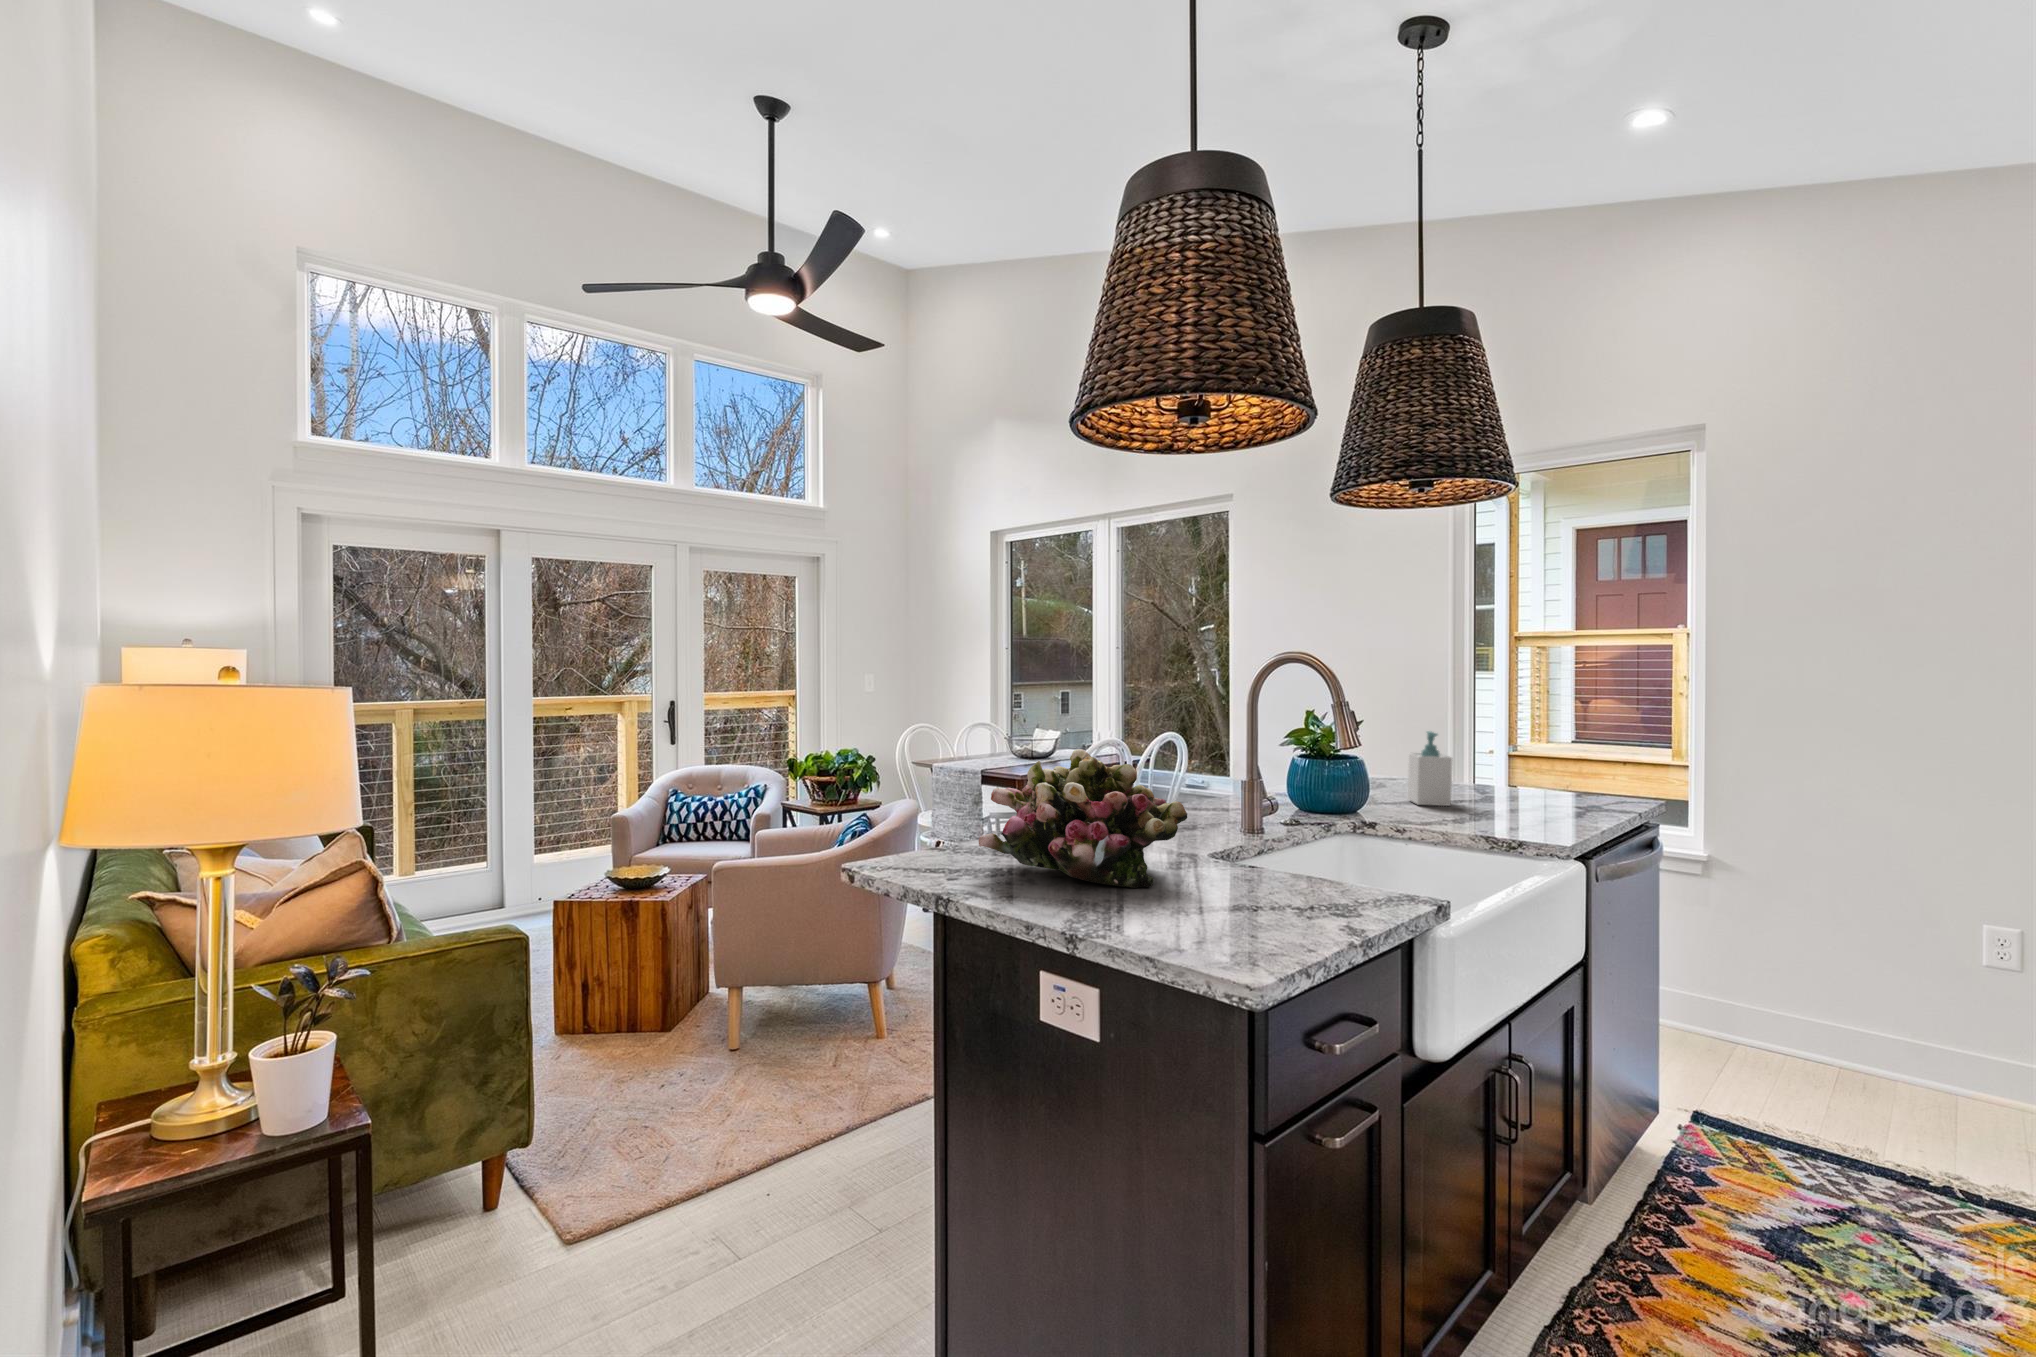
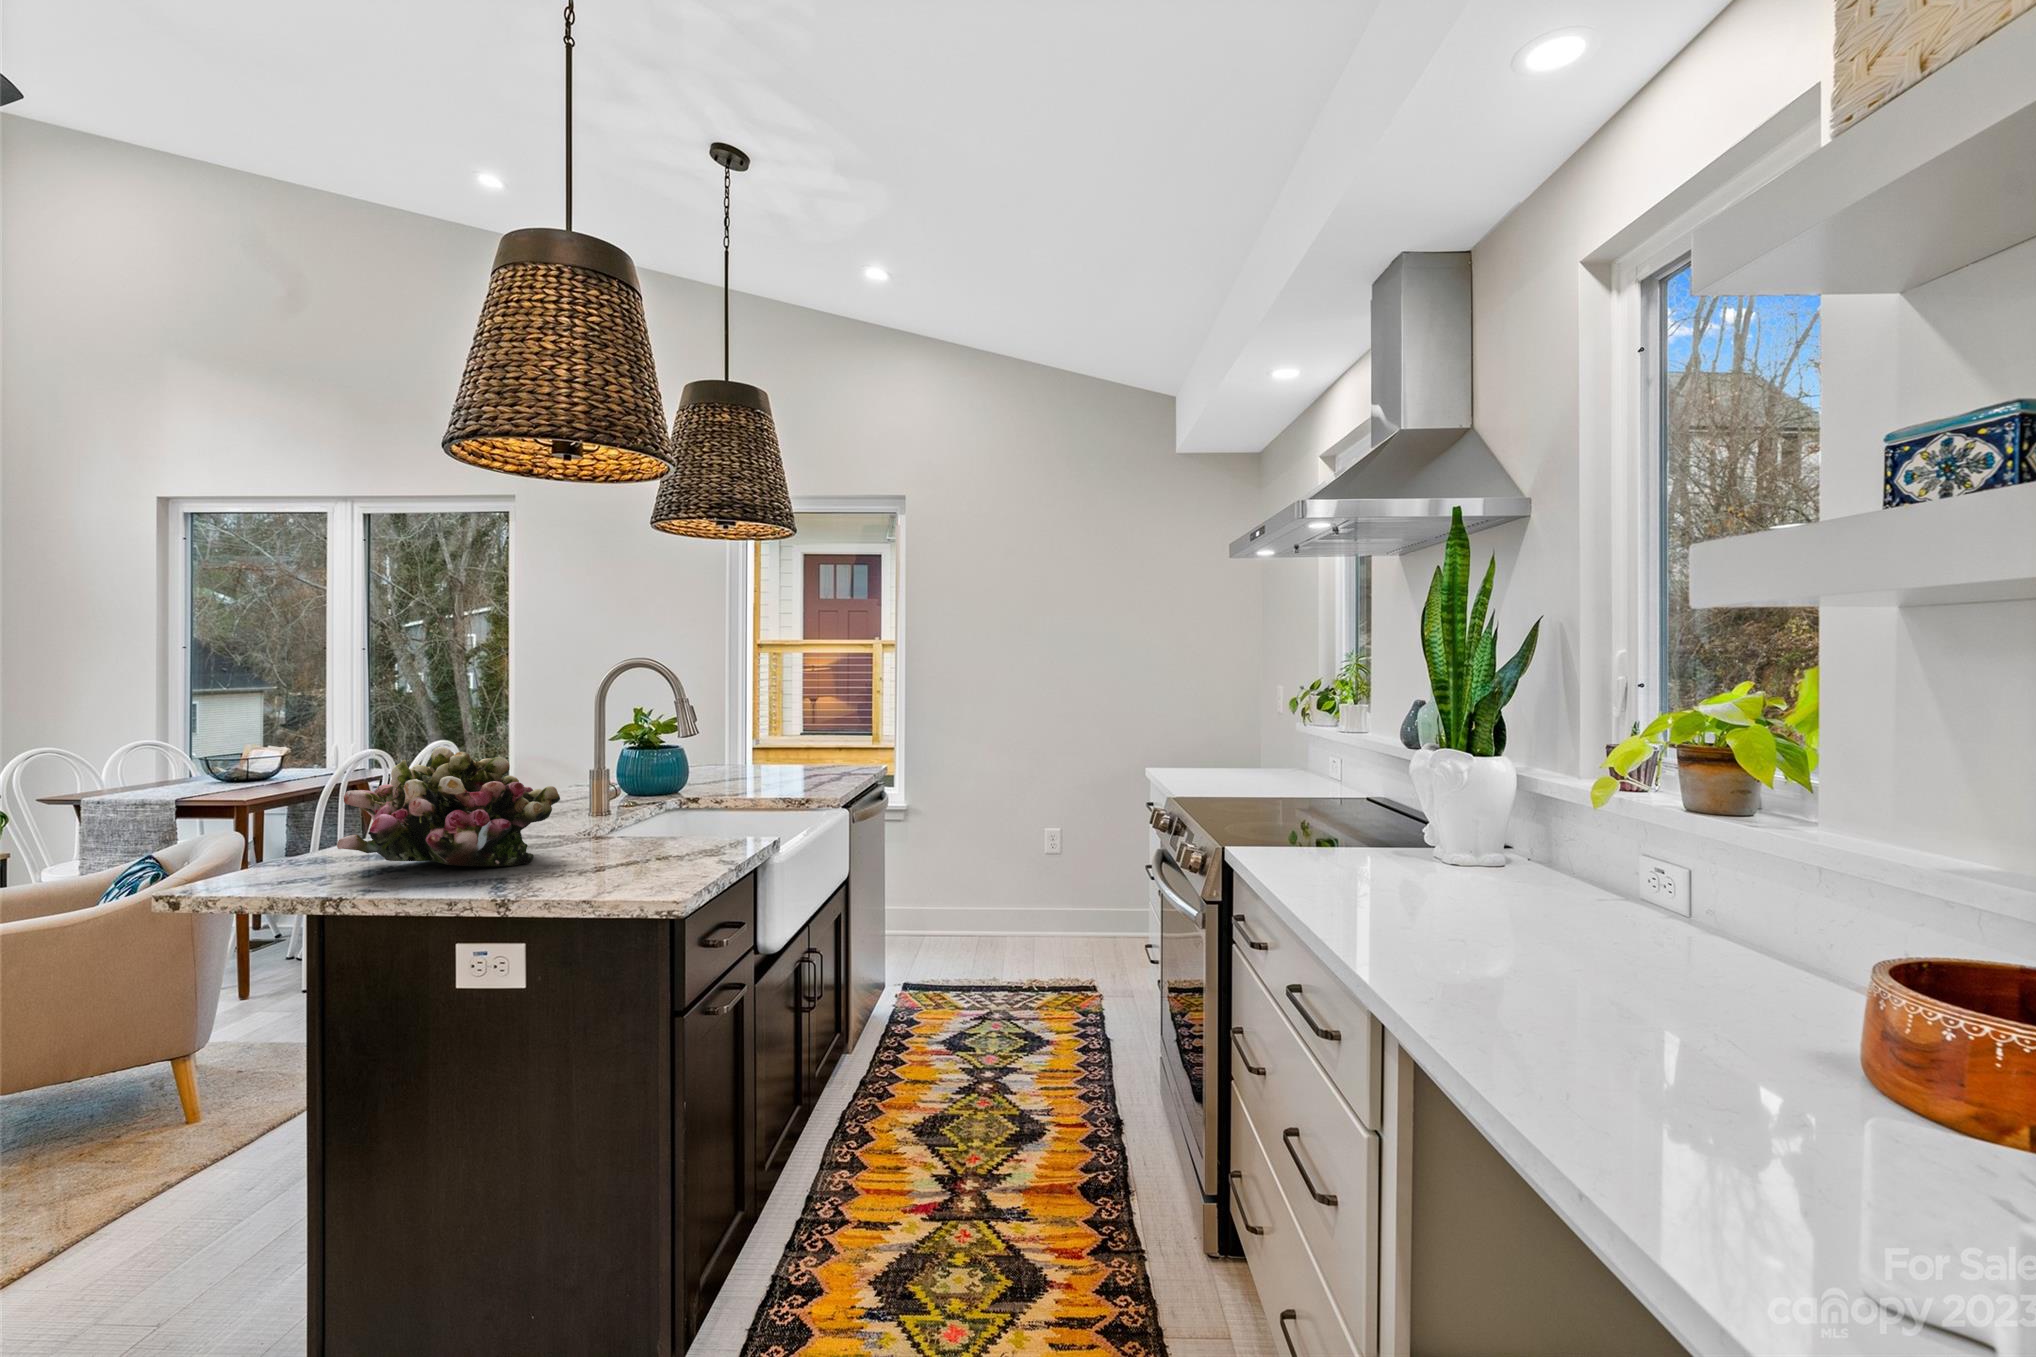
soap bottle: present [1408,731,1452,806] -> none [711,721,747,781]

